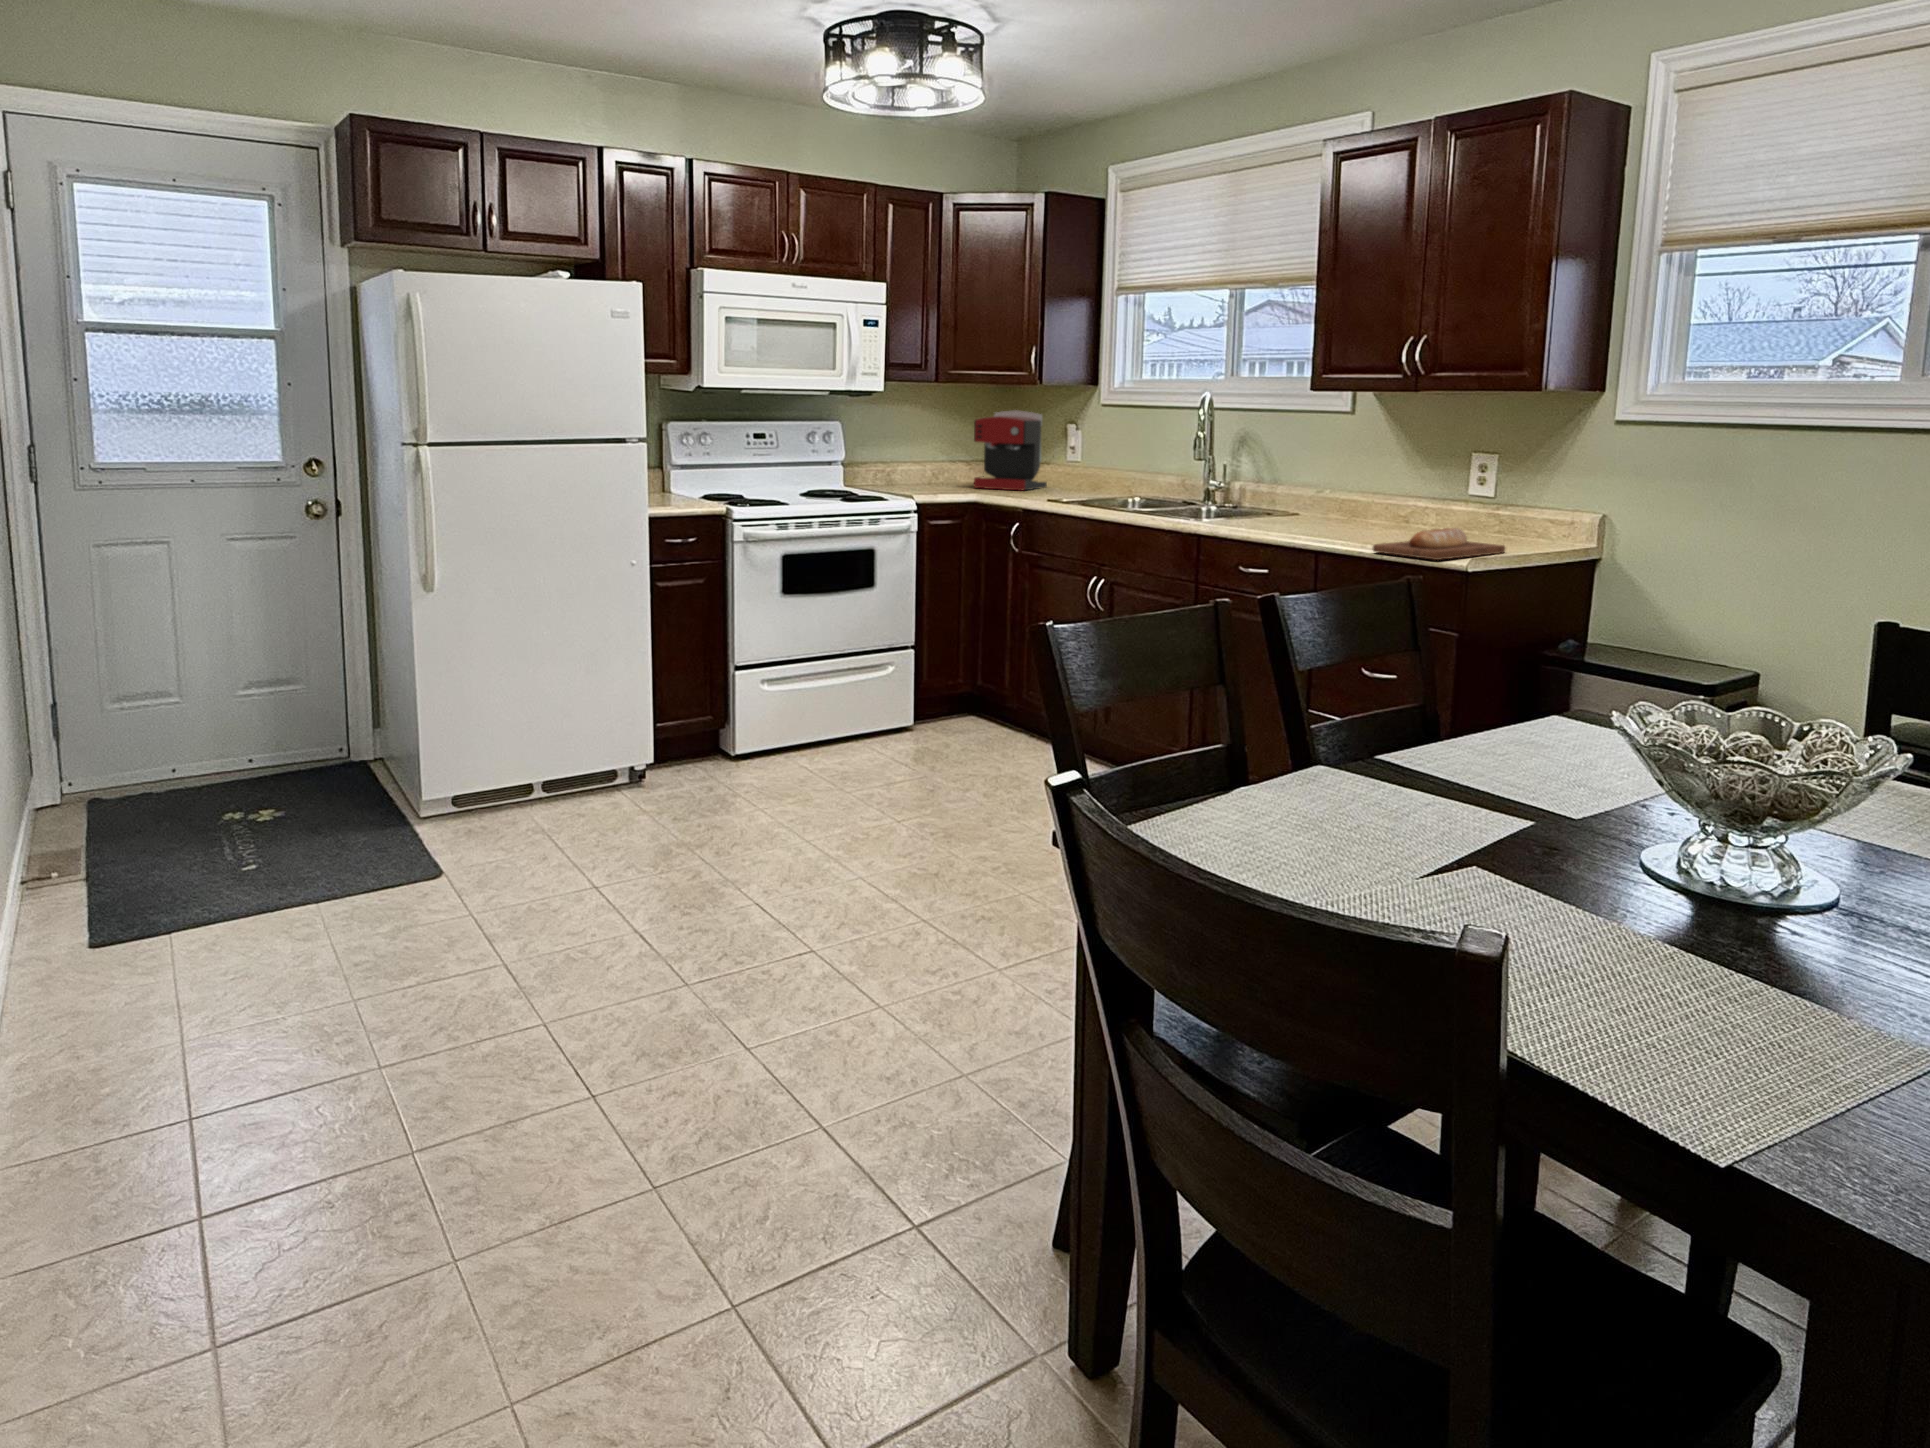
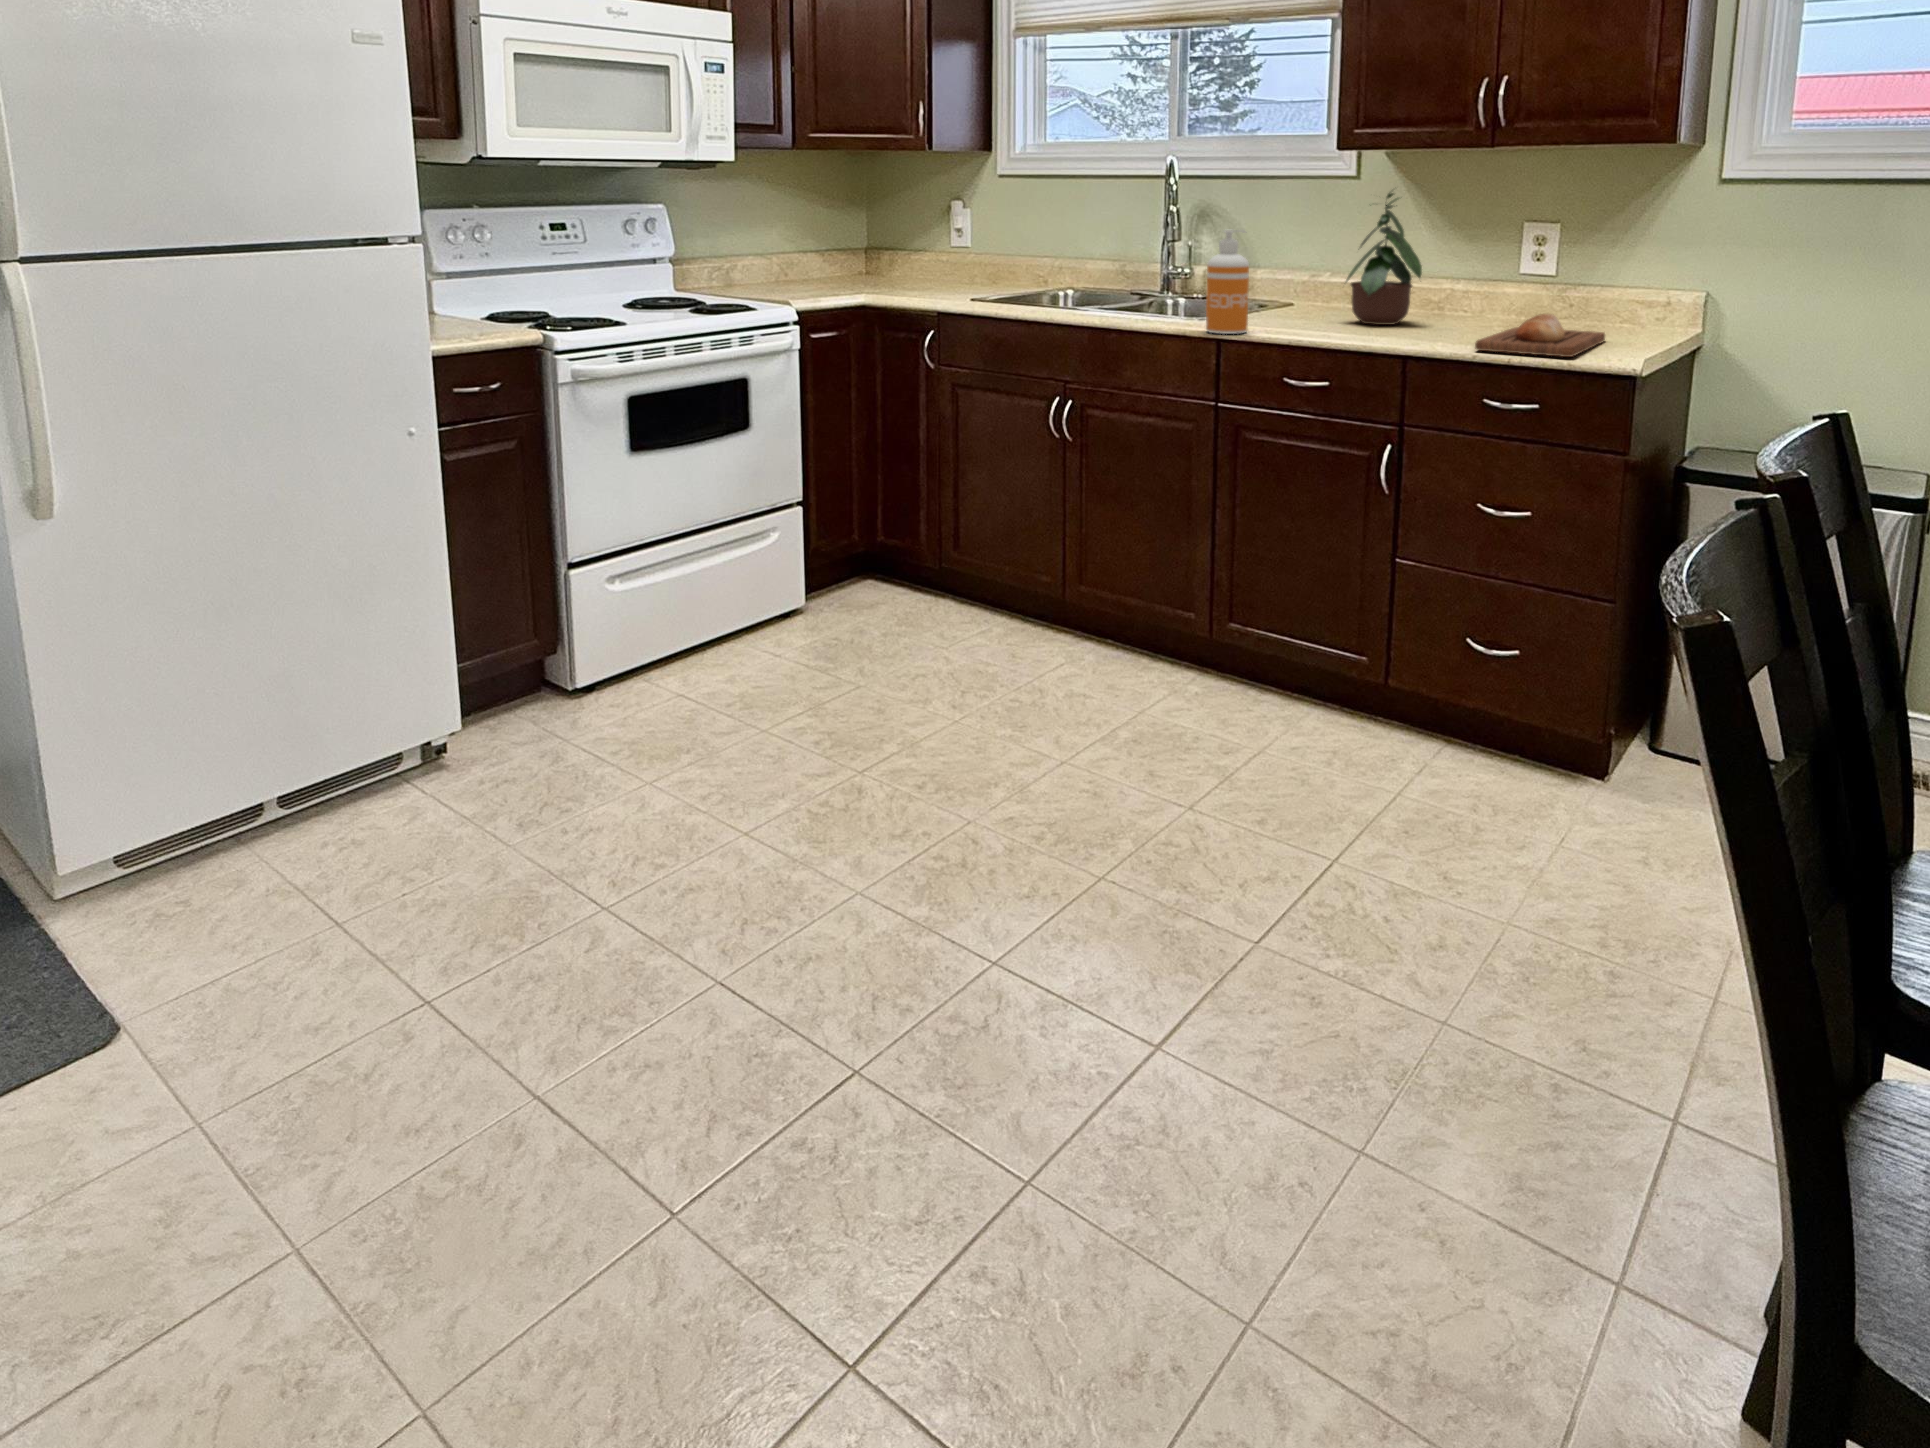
coffee maker: present [974,410,1047,490] -> none [832,187,921,286]
potted plant: none [1315,422,1386,533] -> present [1346,192,1422,325]
soap dispenser: none [1192,452,1227,533] -> present [1206,229,1249,334]

